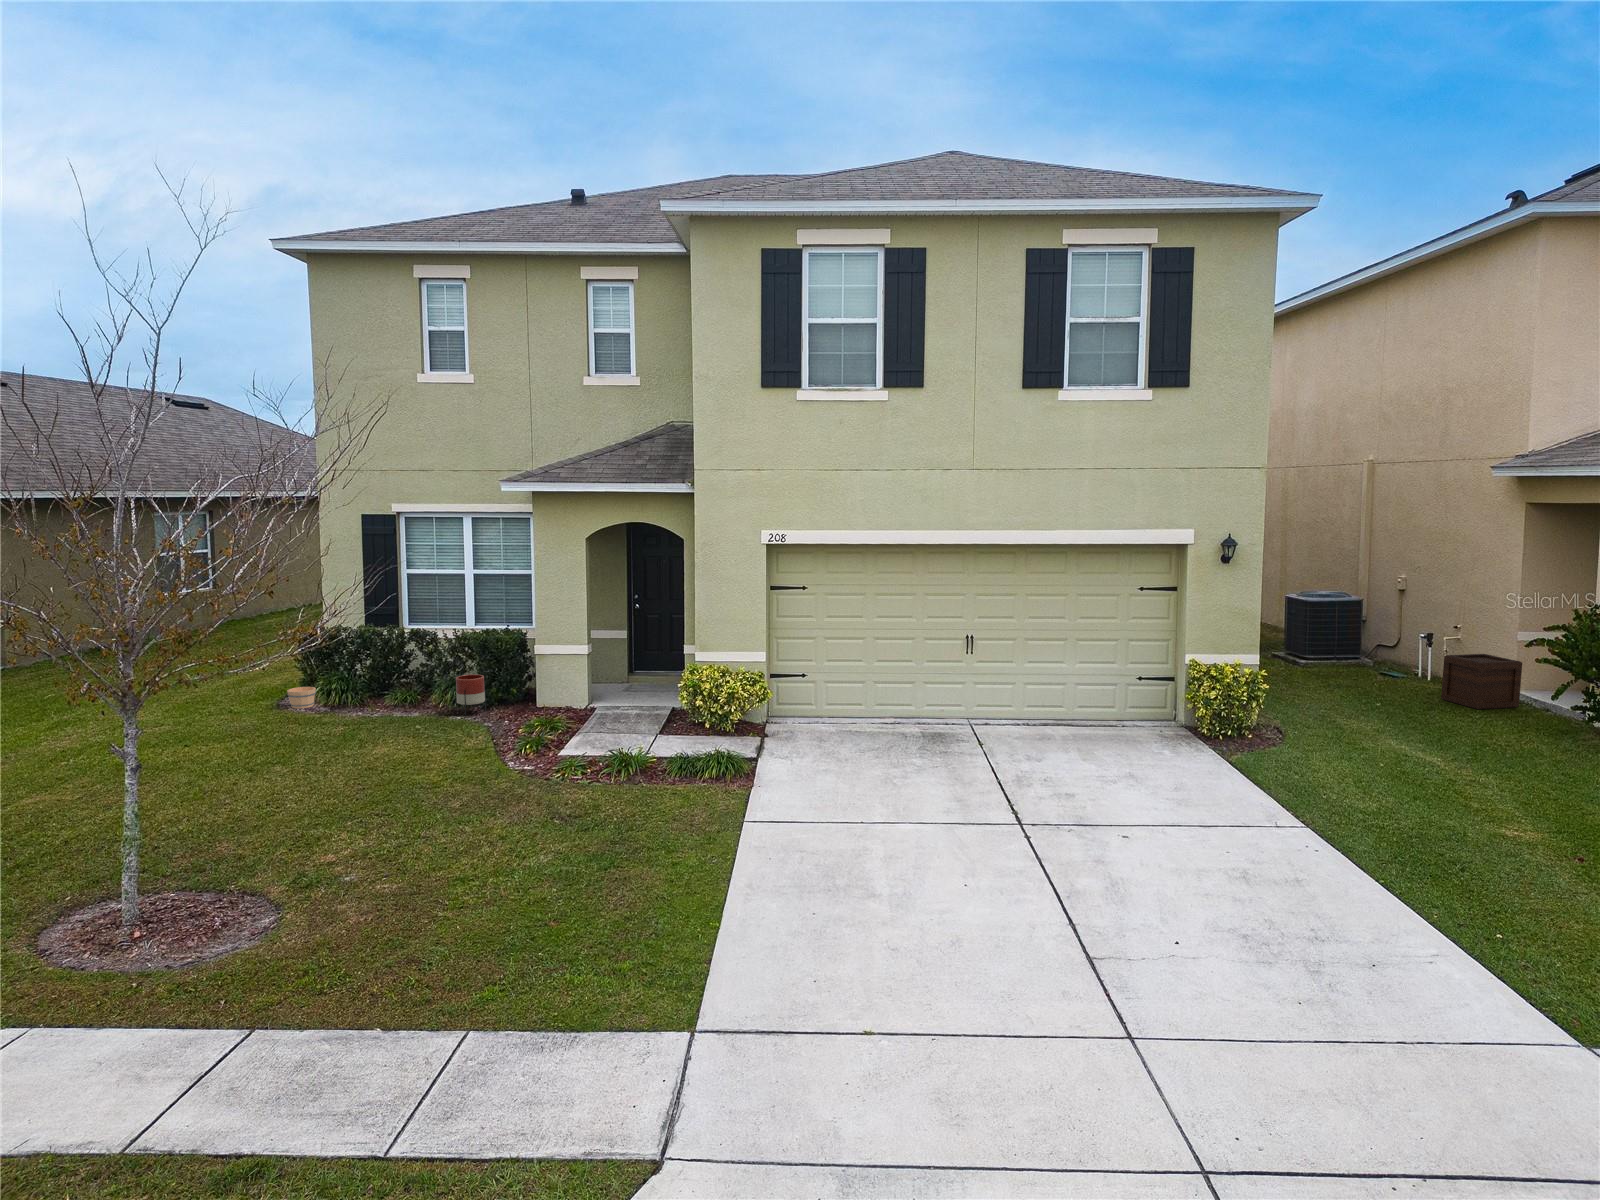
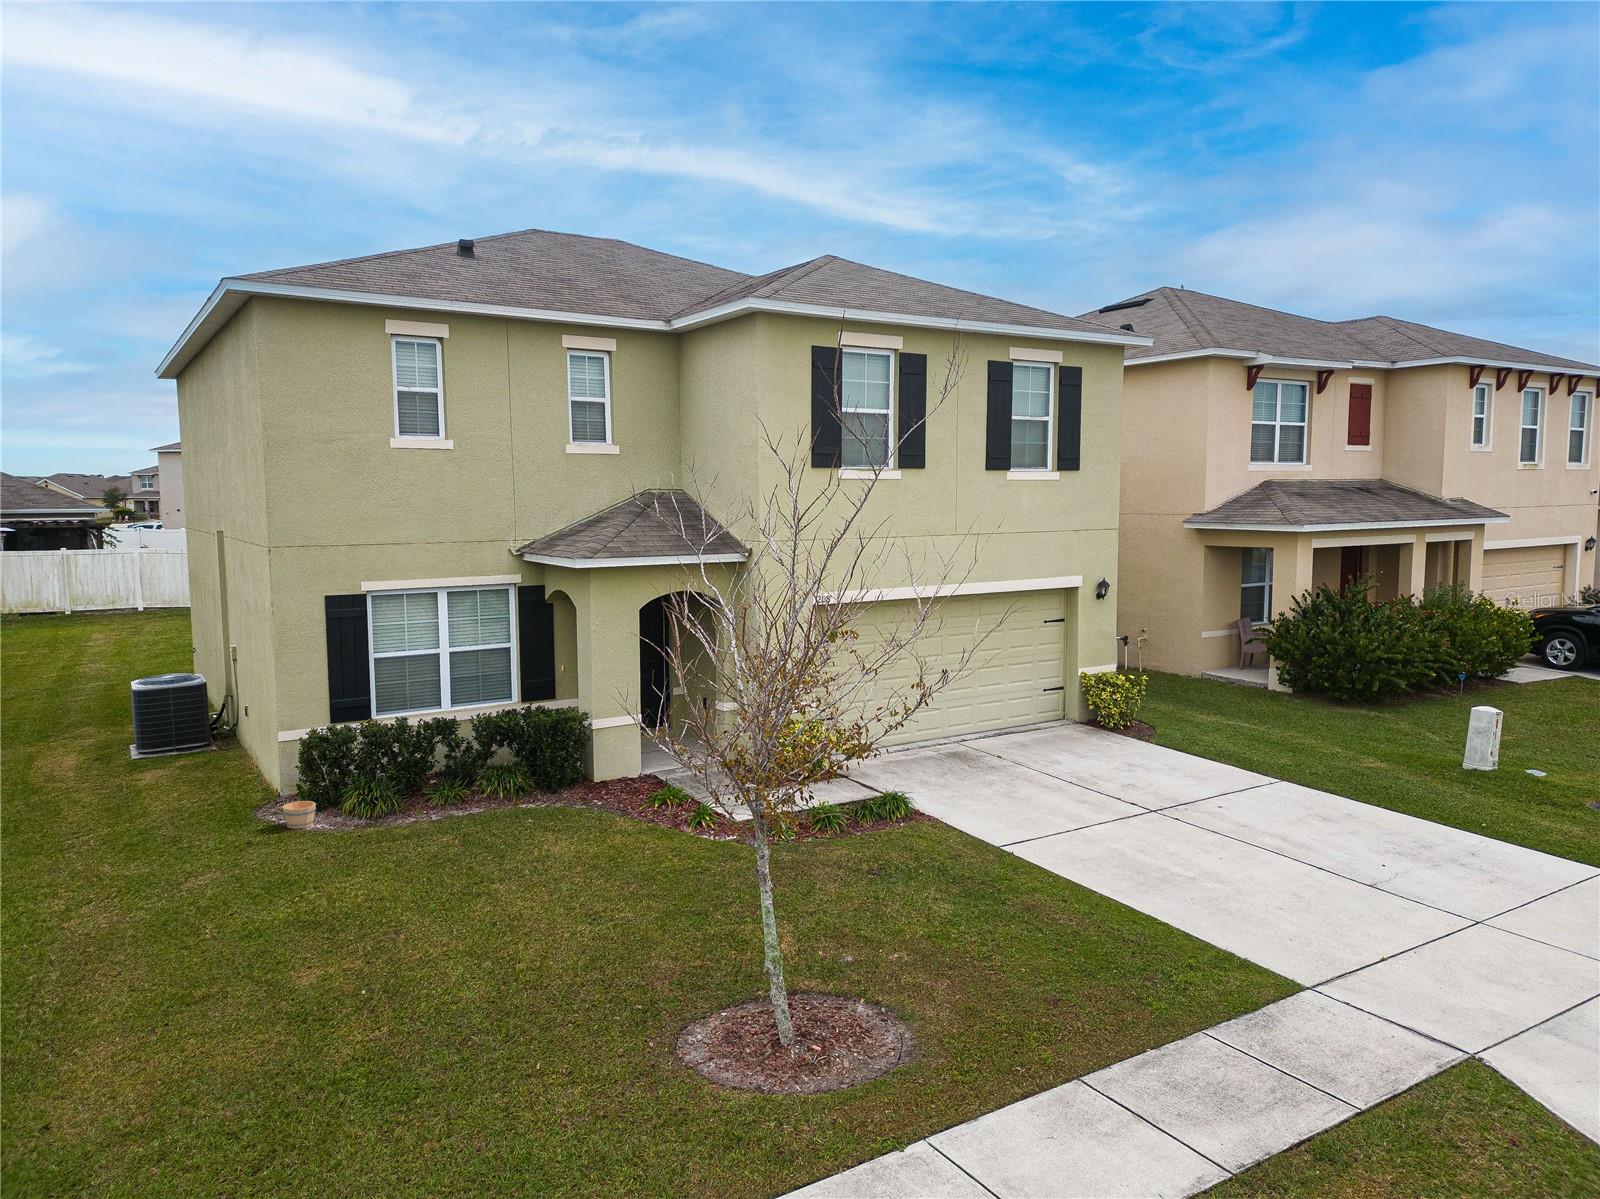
wooden crate: present [1441,654,1522,709] -> none [1157,650,1204,688]
planter: present [456,674,486,715] -> none [501,759,531,804]

